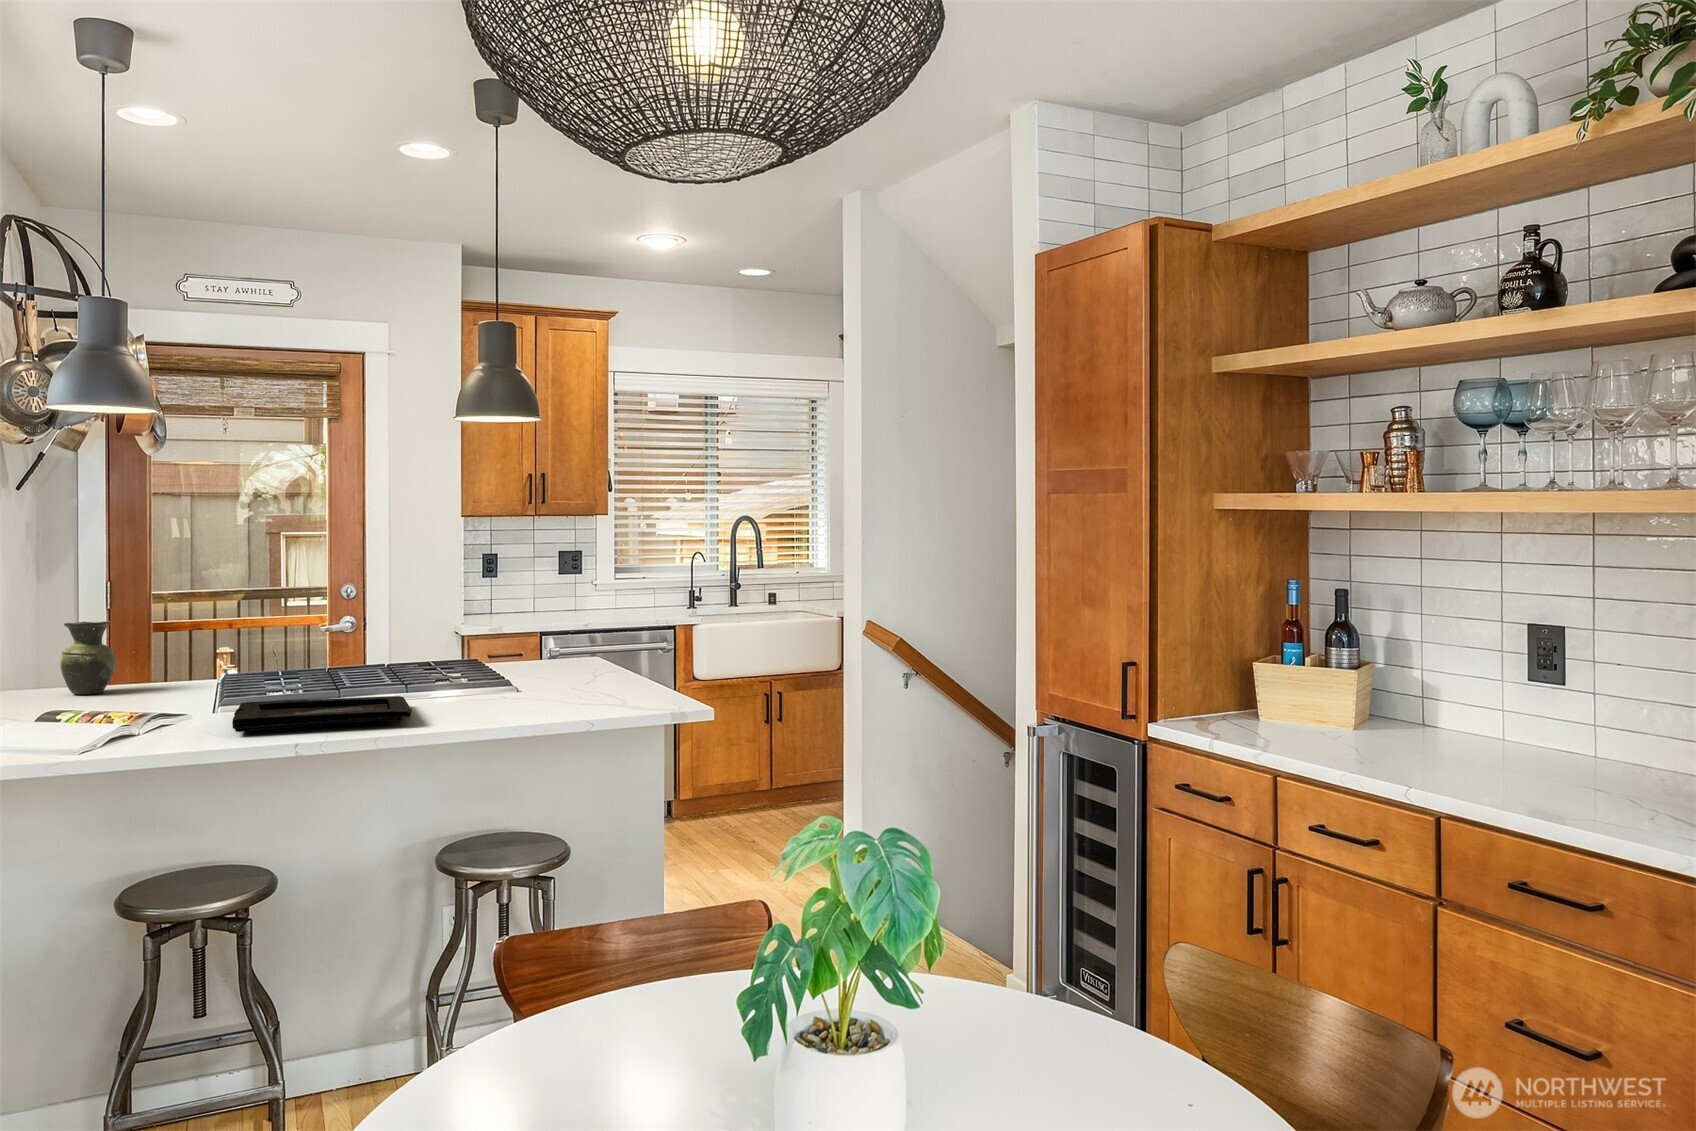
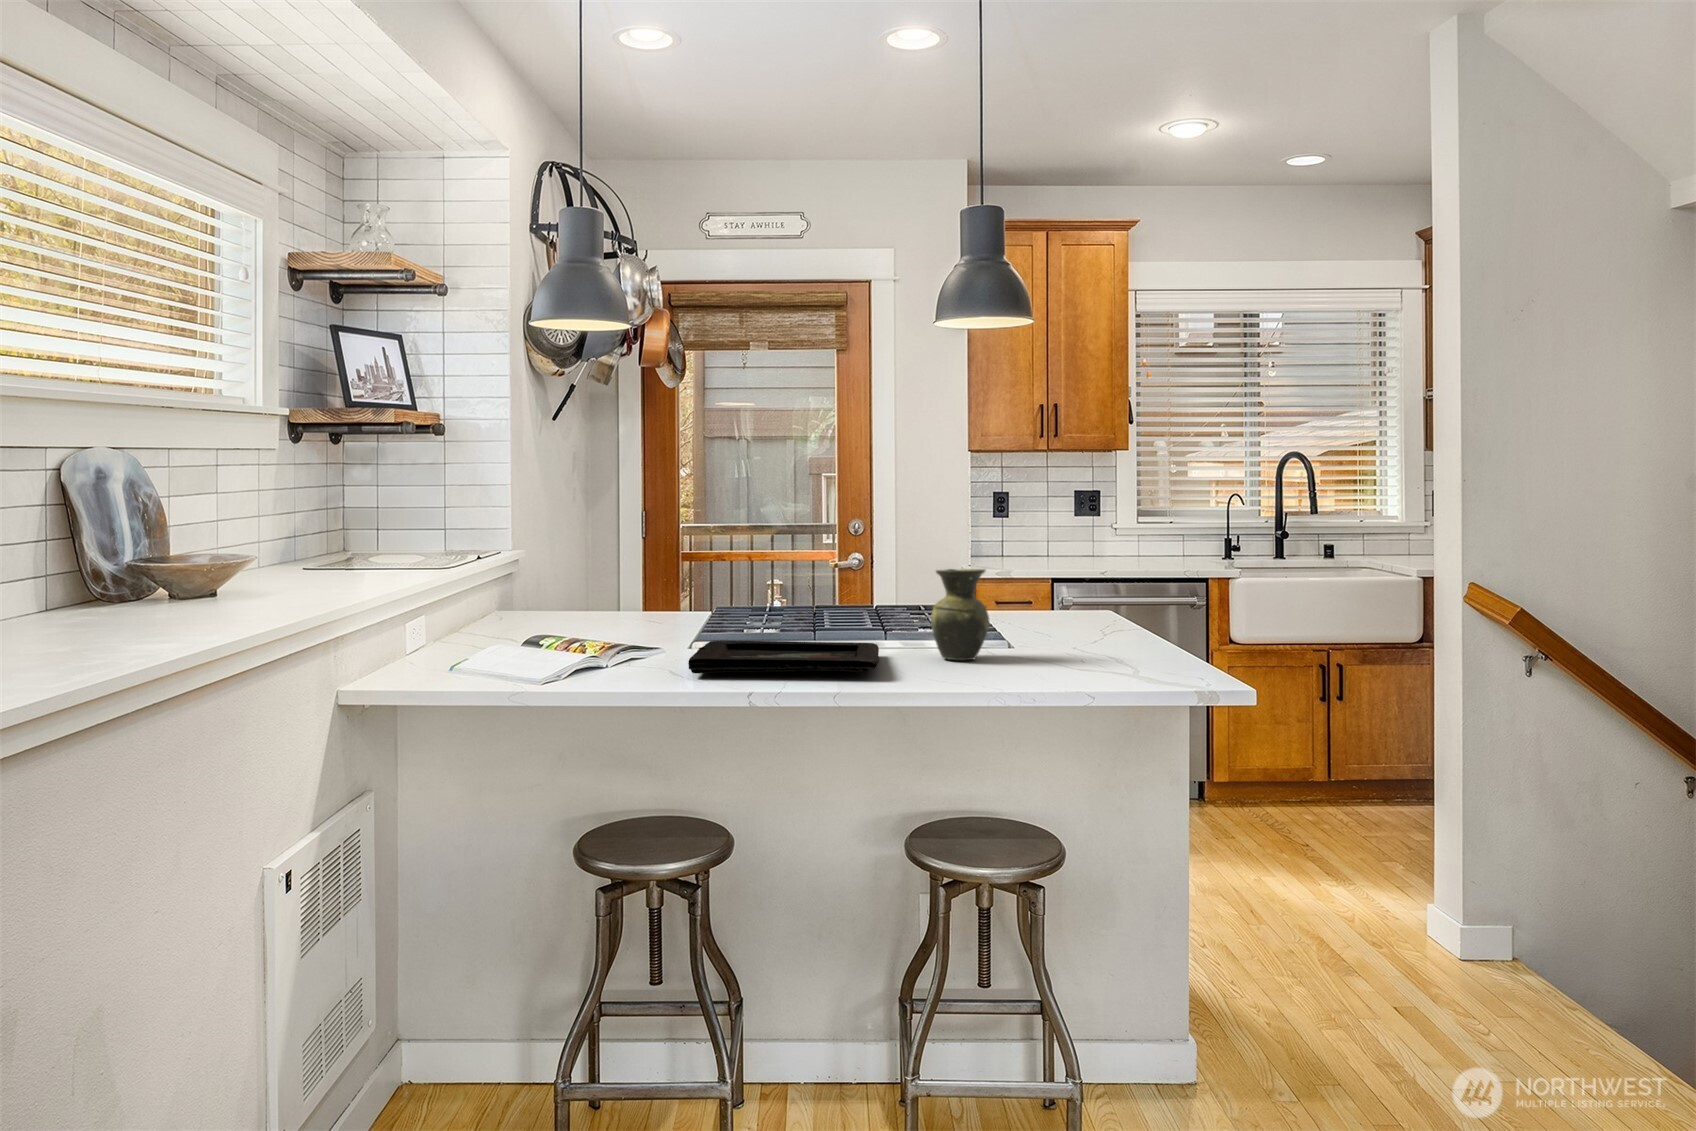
vase: present [60,621,116,694] -> present [931,569,989,660]

